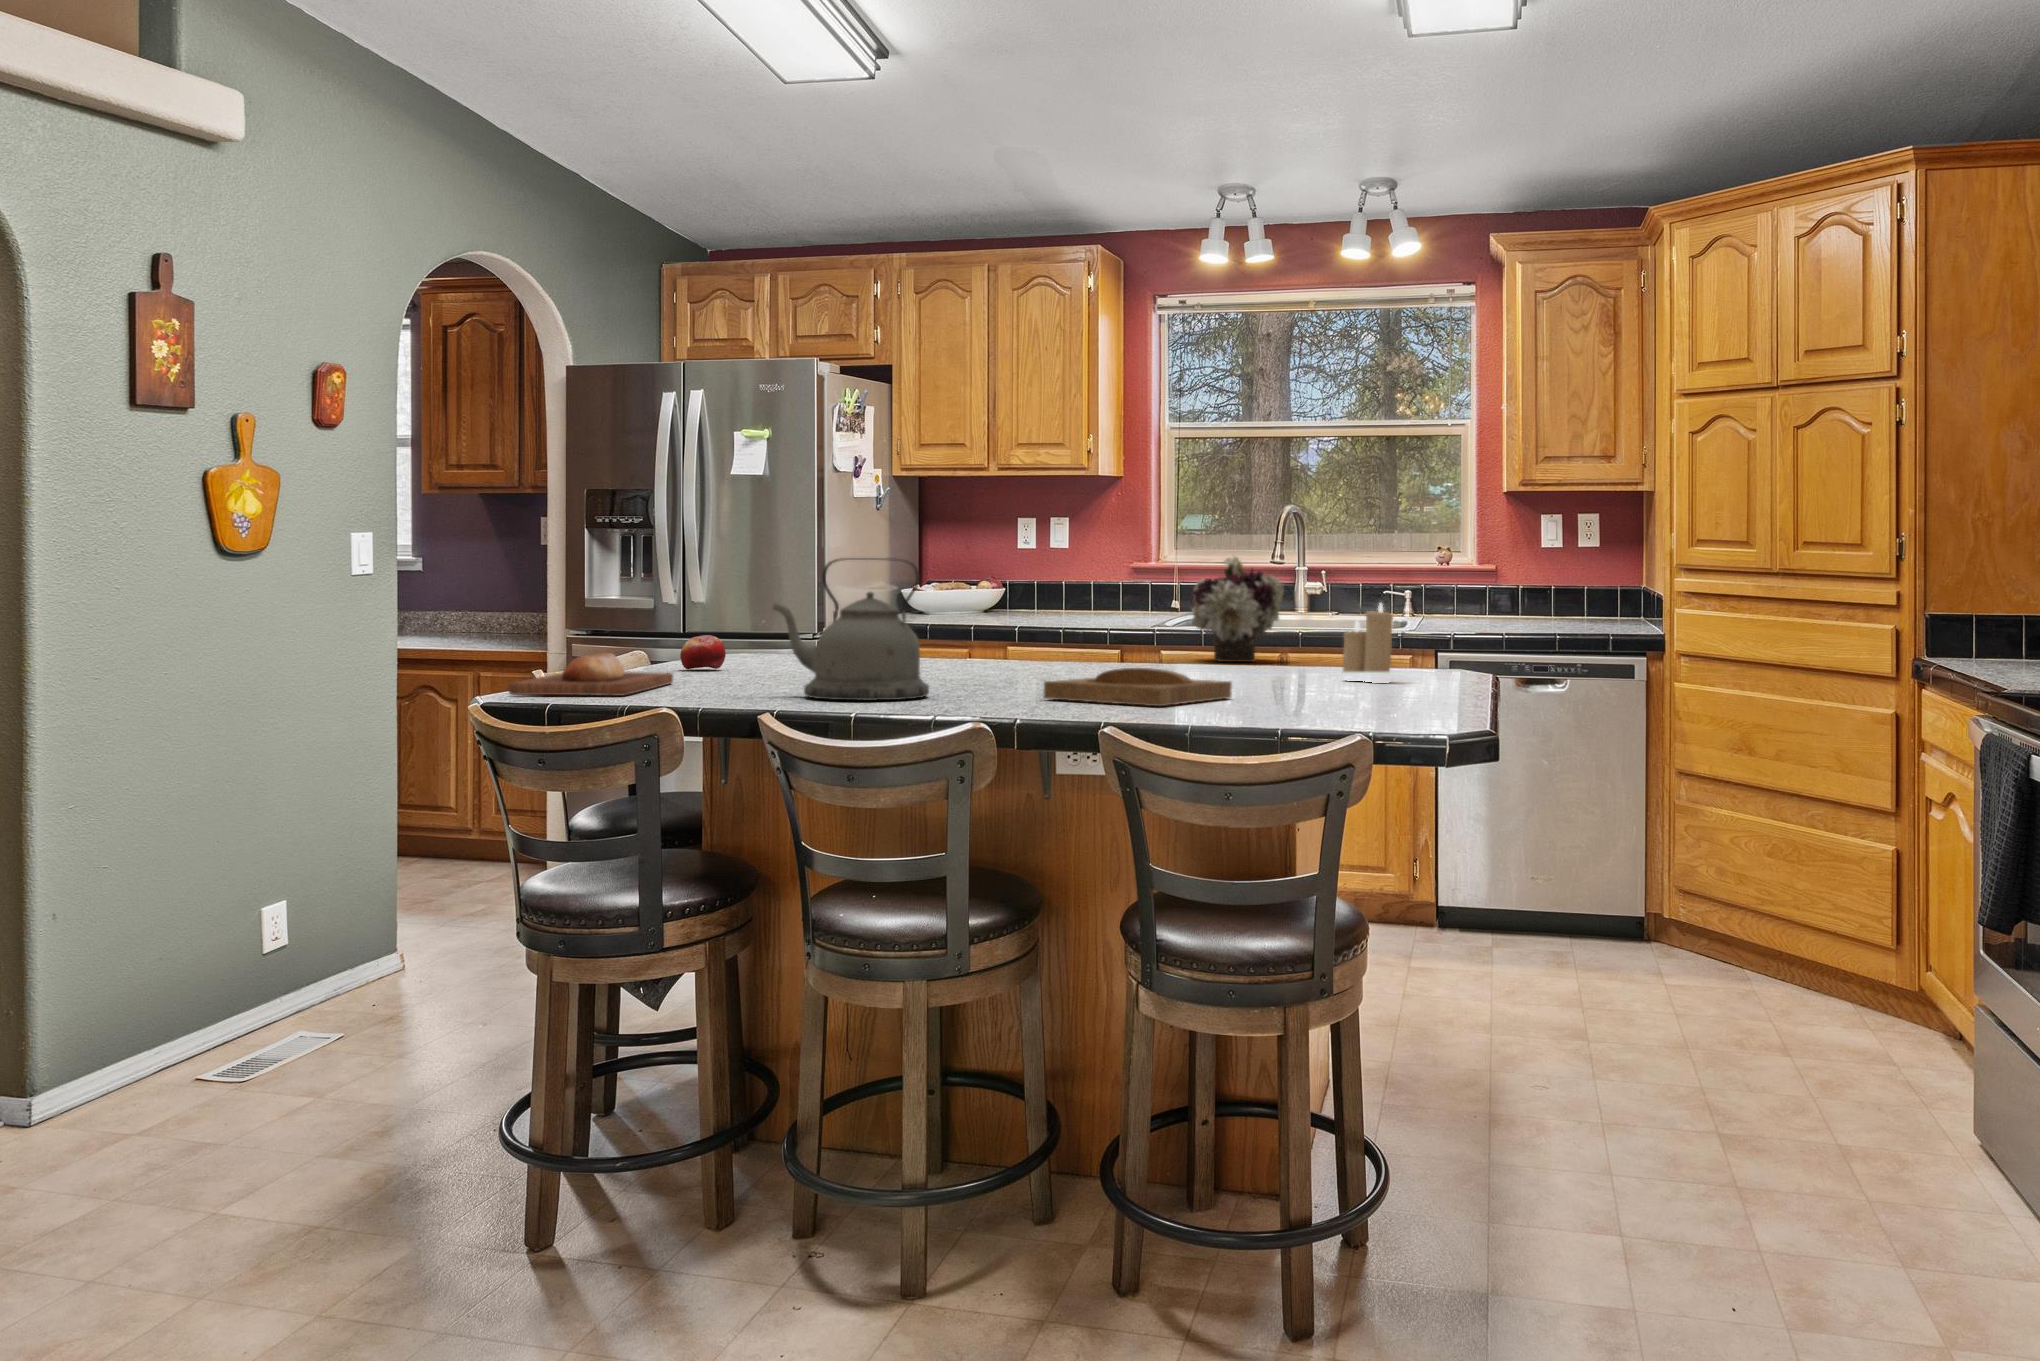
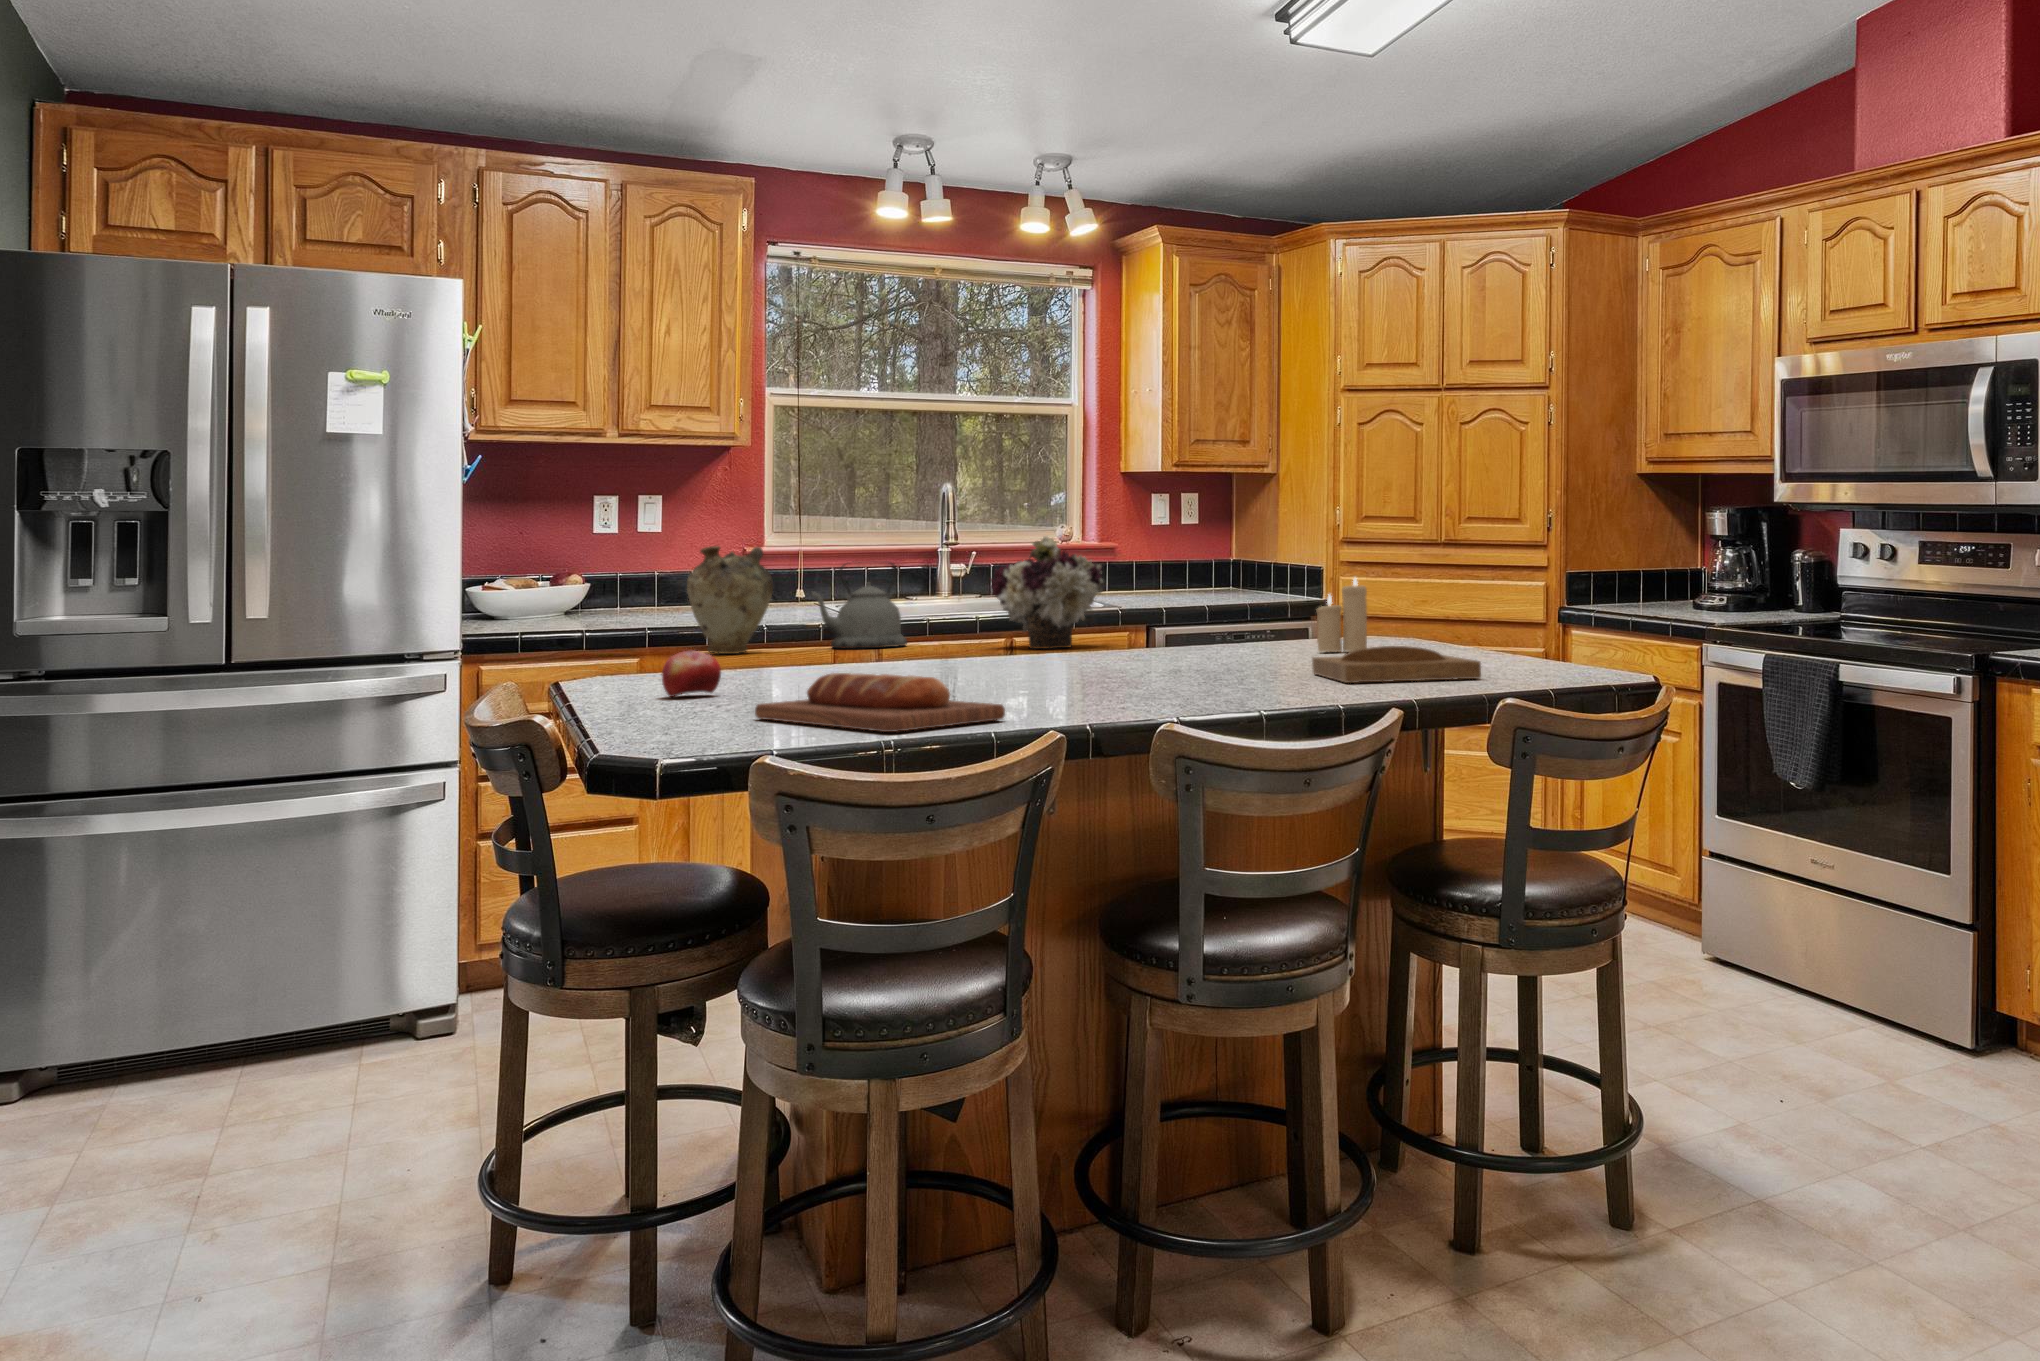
kettle: present [773,558,929,700] -> present [810,562,907,648]
vase: none [996,560,1065,650] -> present [687,546,773,654]

